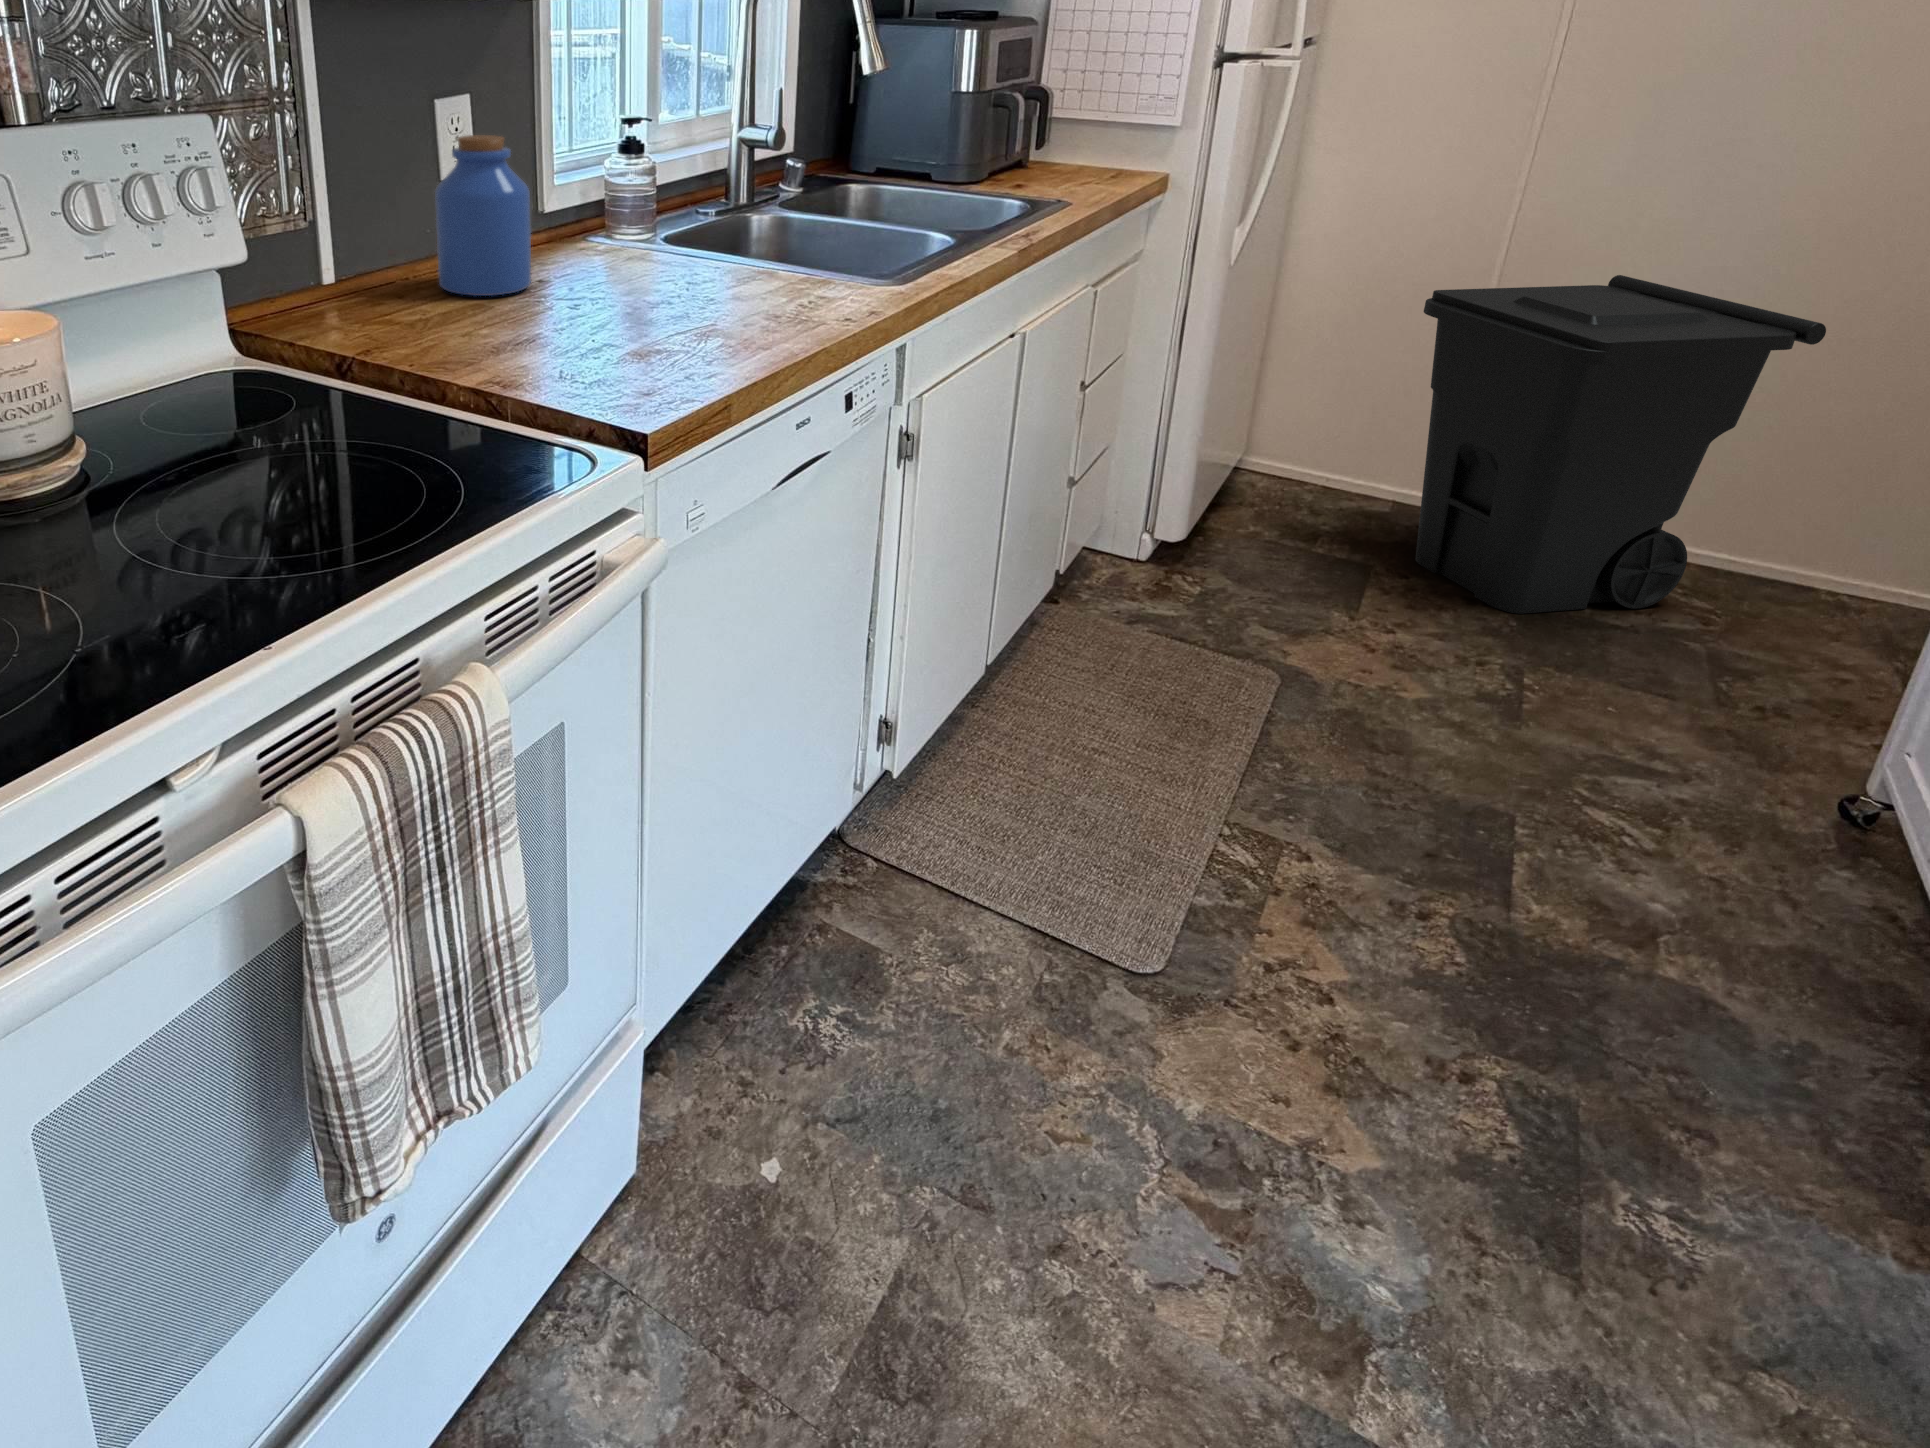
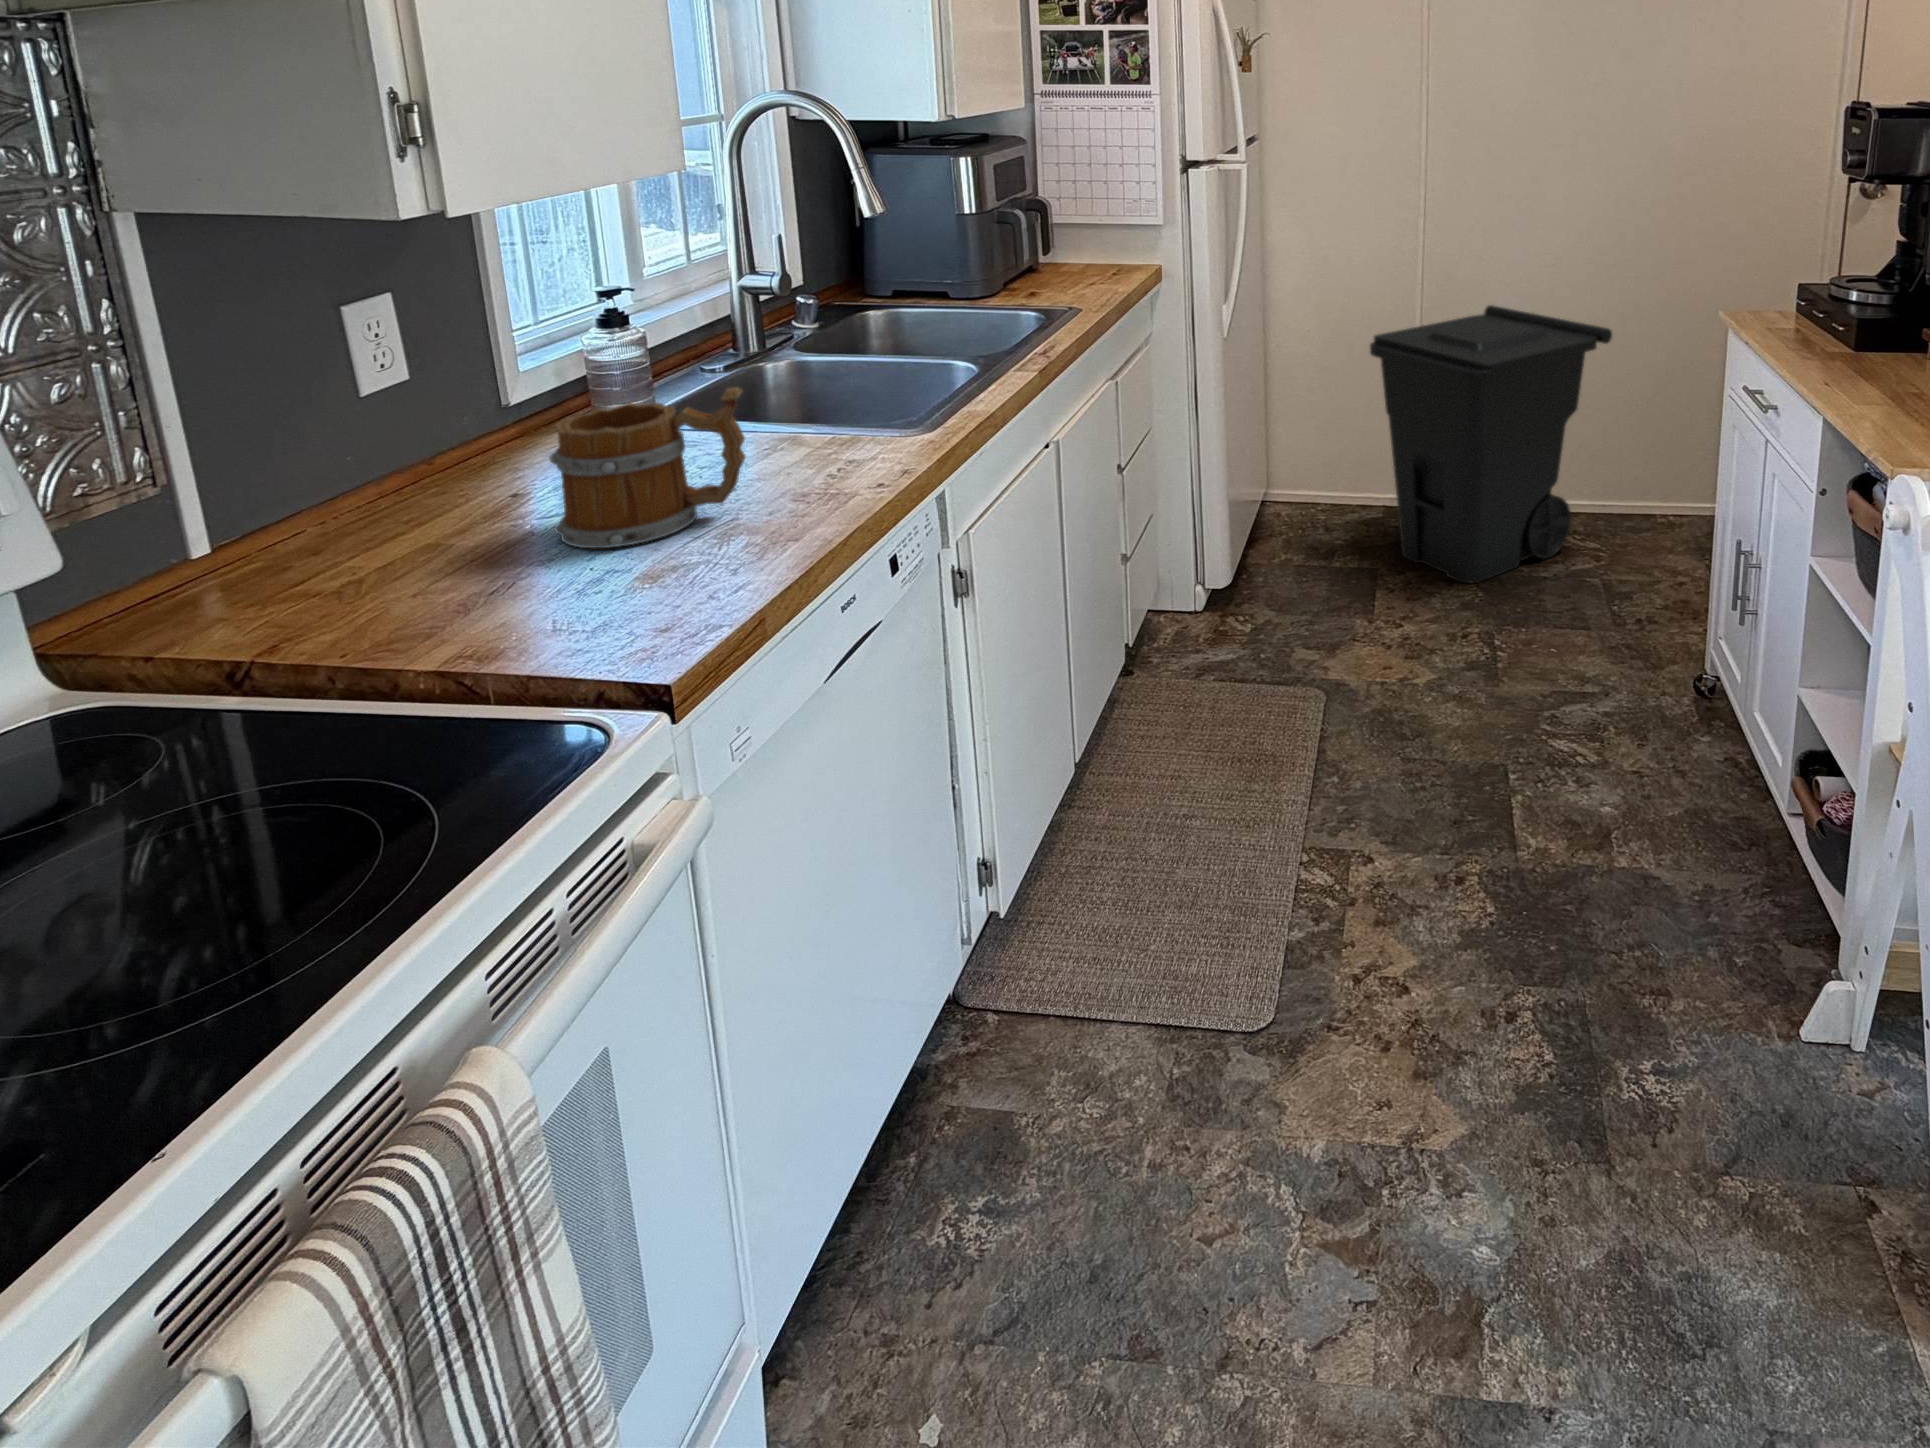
jar: present [435,135,531,296] -> none [356,345,504,535]
mug: none [567,198,734,329] -> present [549,387,746,548]

